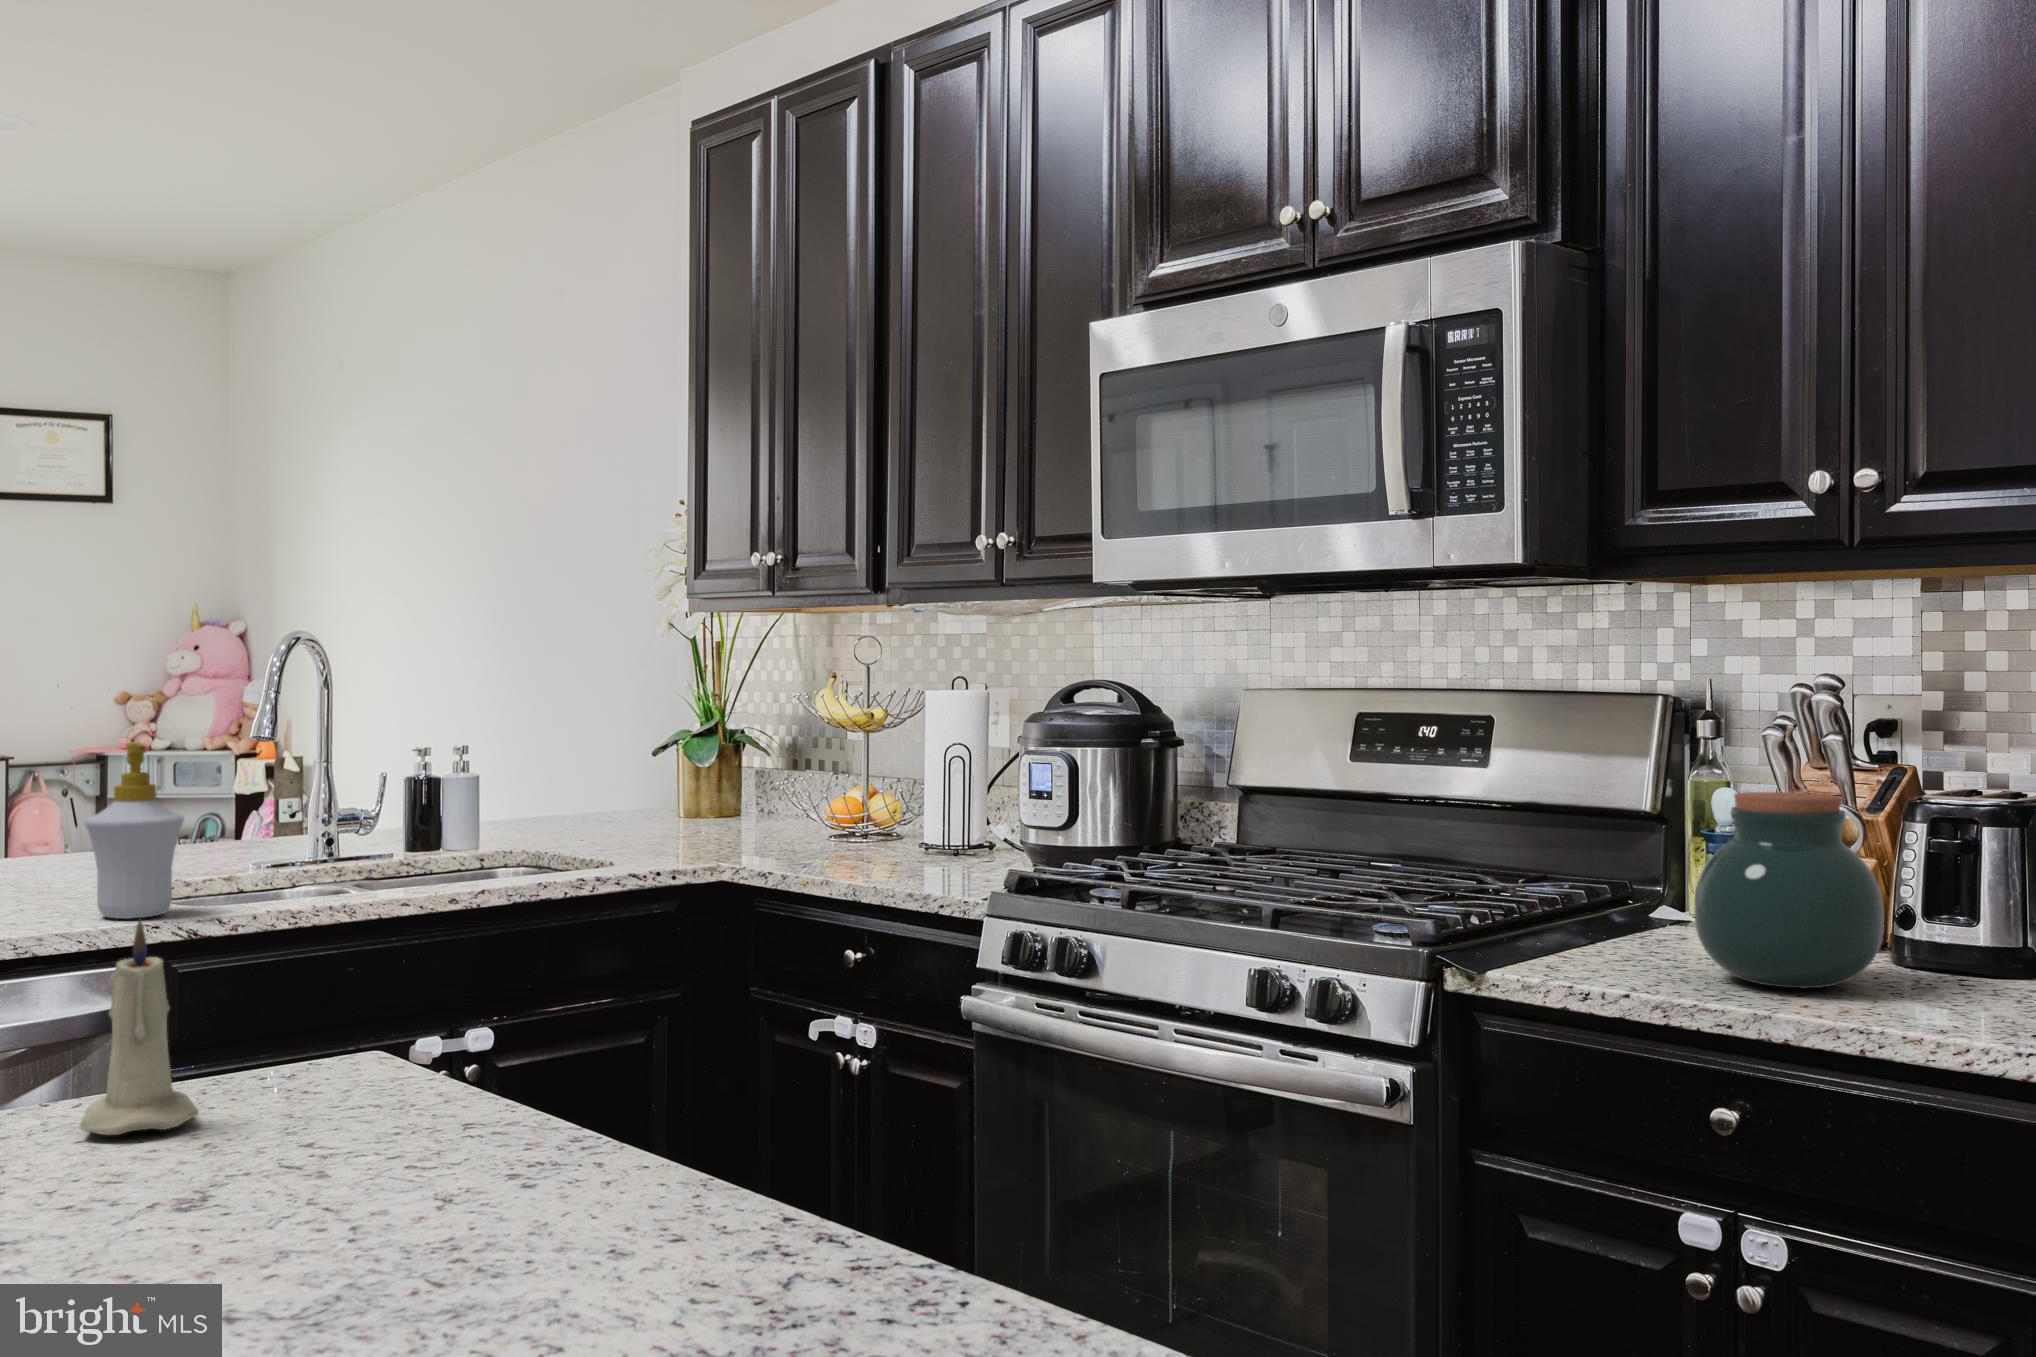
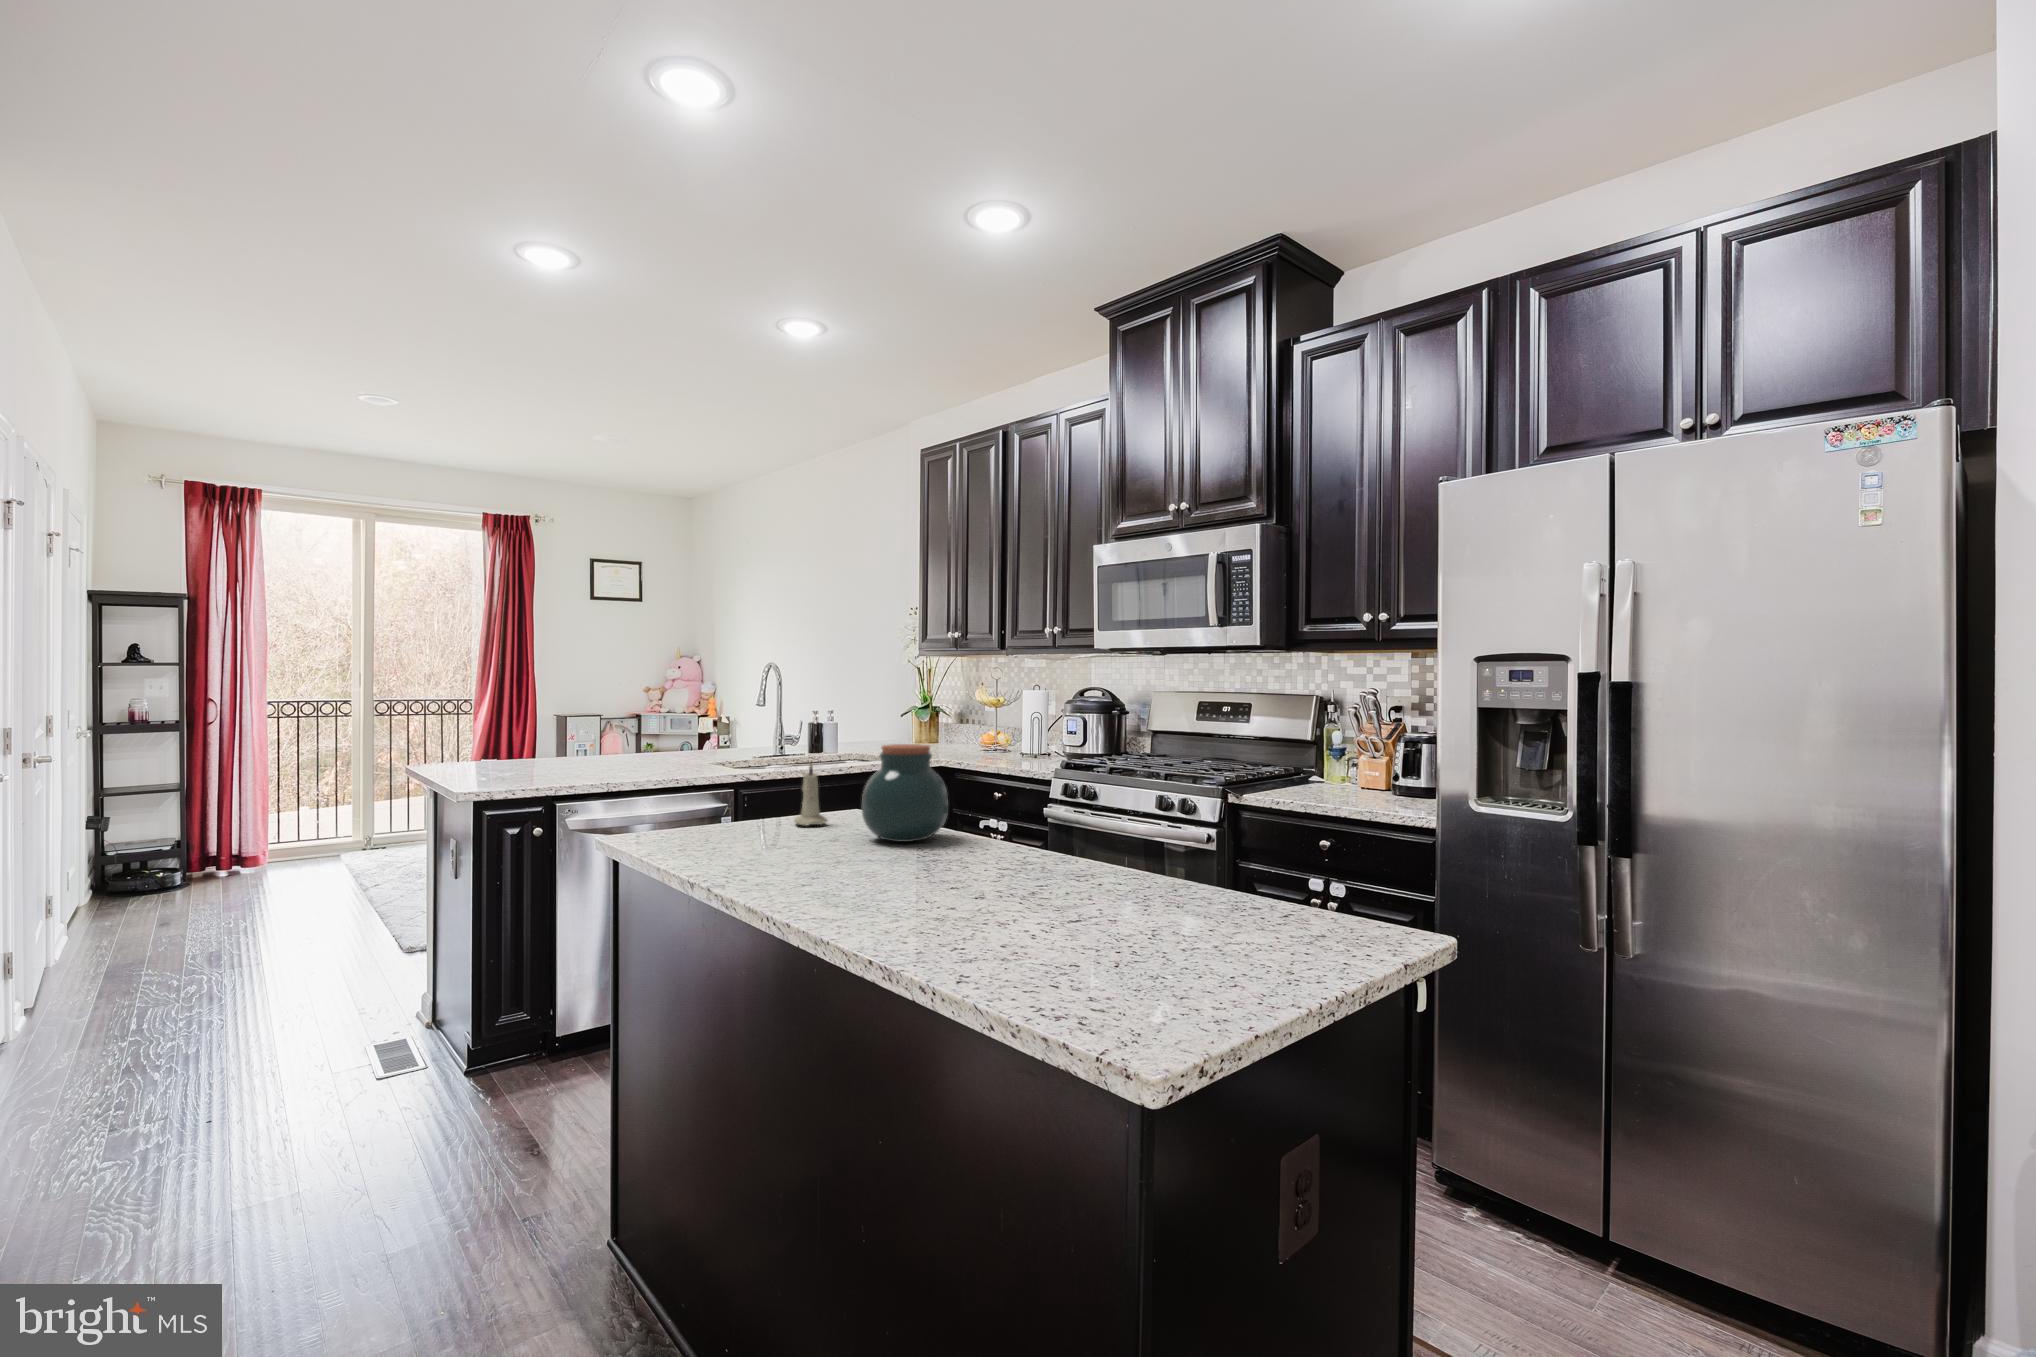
soap bottle: present [85,742,184,919] -> none [710,708,746,776]
jar: present [1695,792,1884,988] -> present [862,744,948,842]

